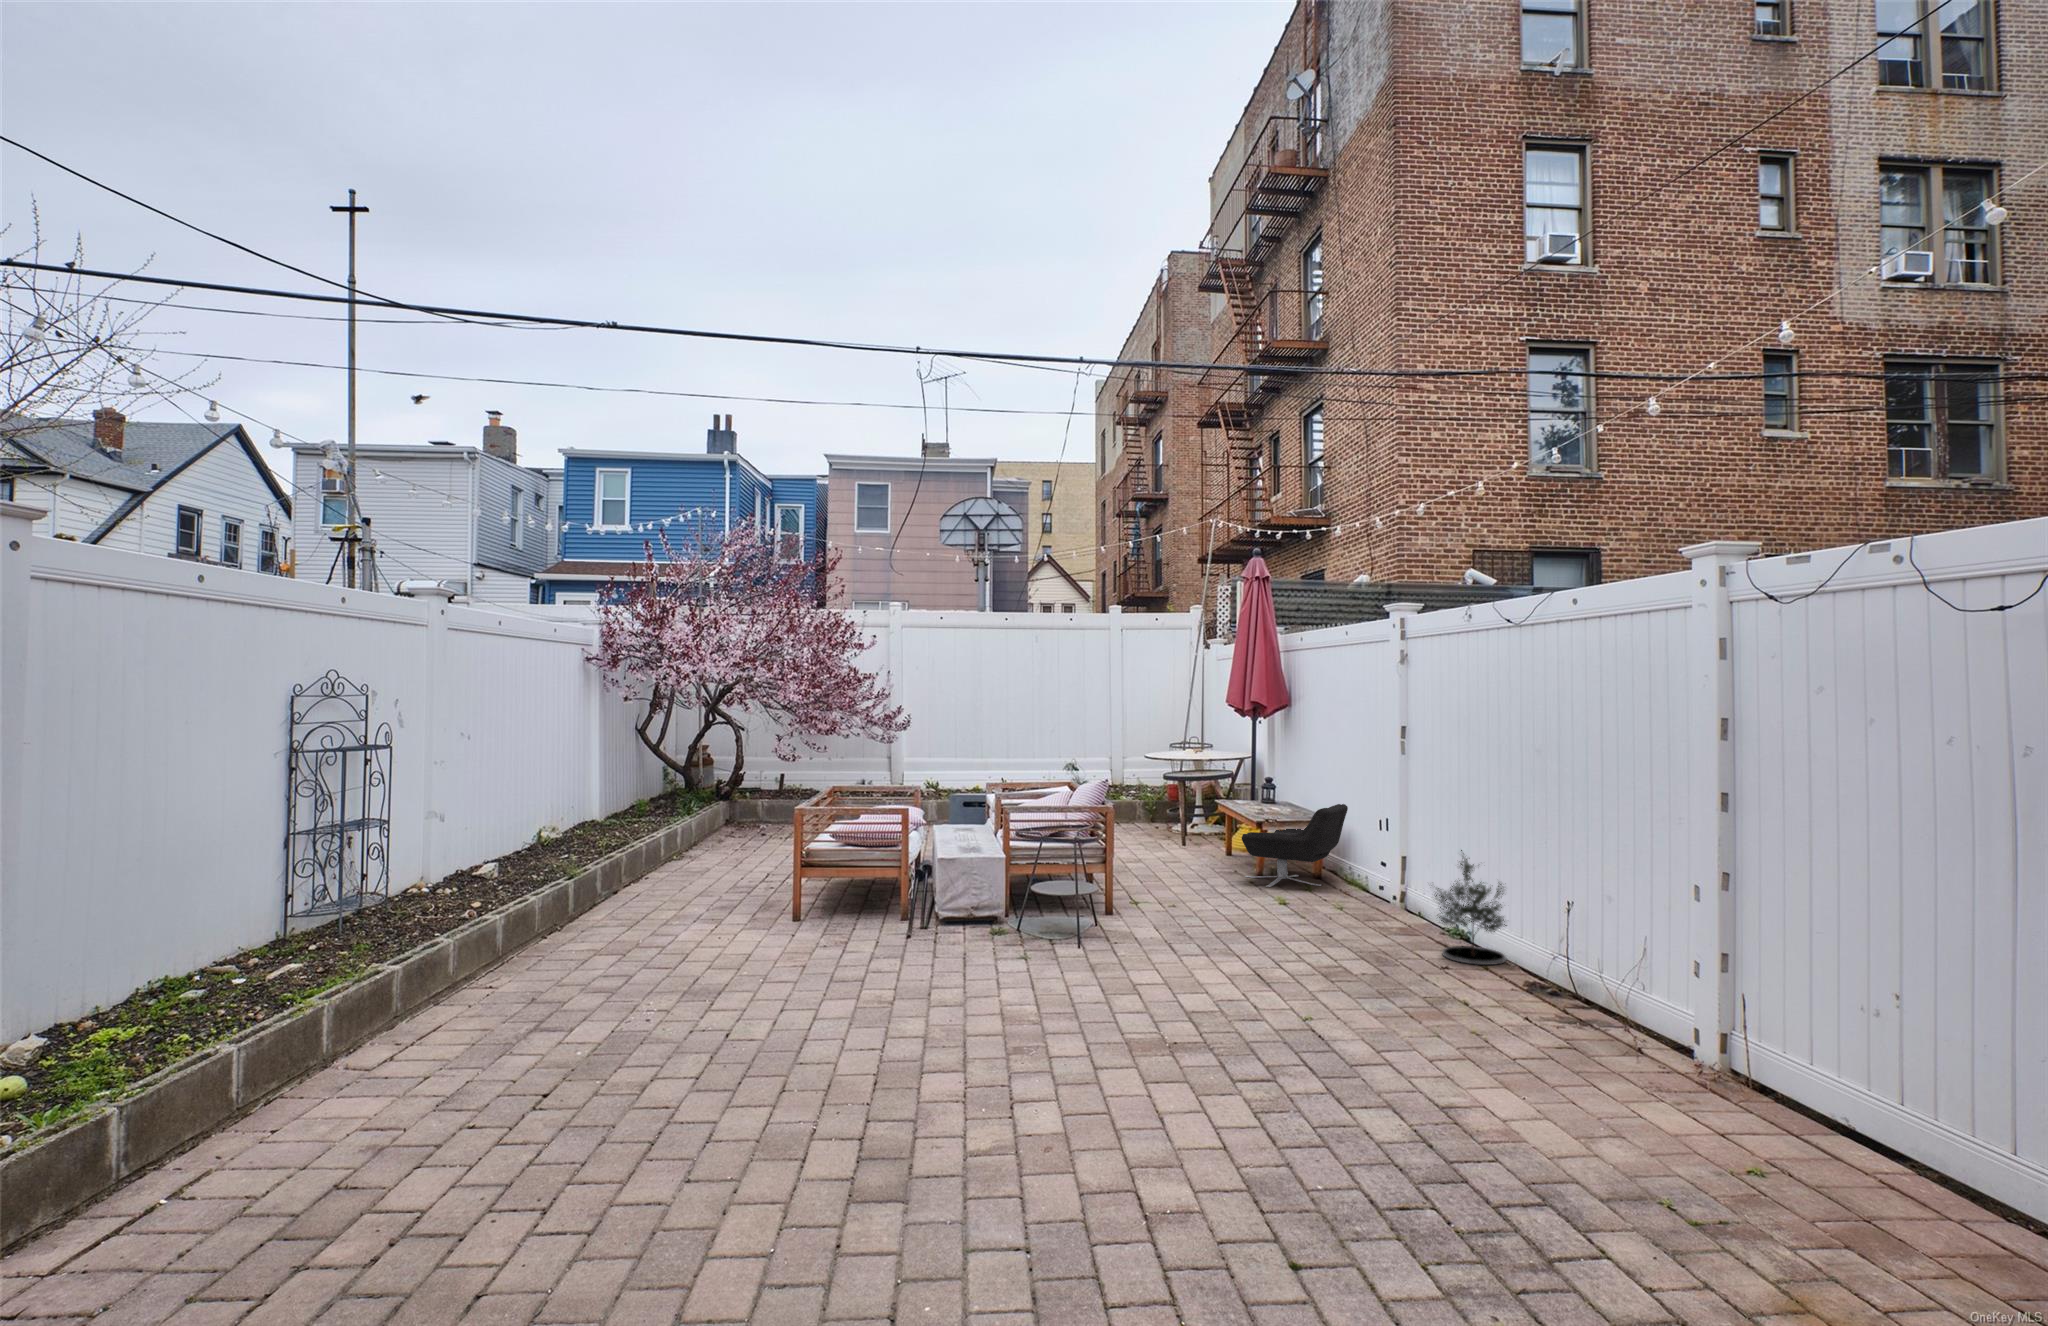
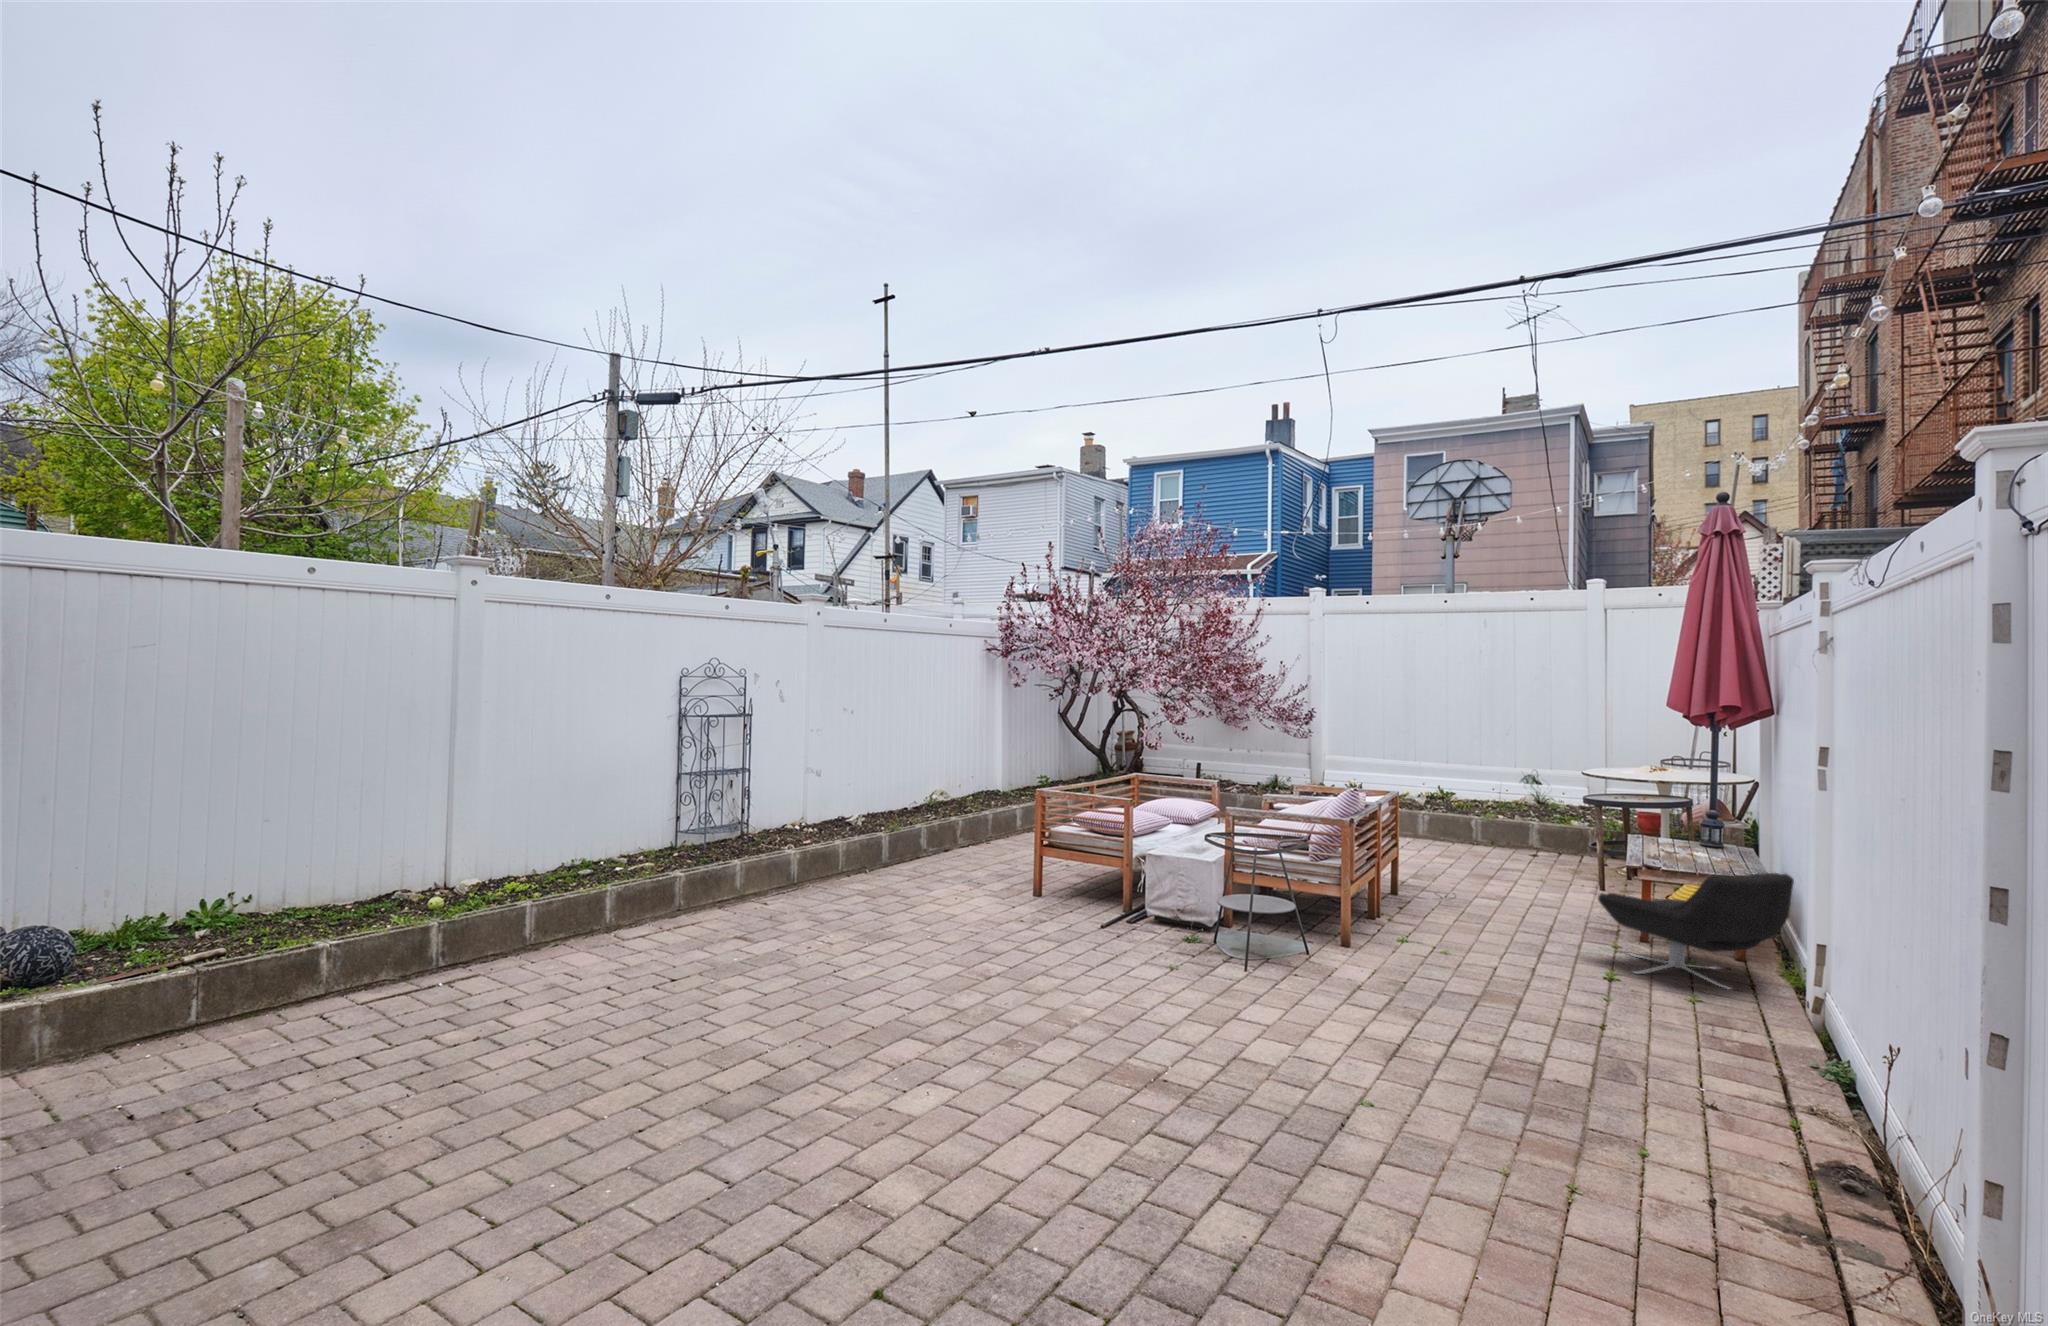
potted tree: present [1435,850,1507,965] -> none [1714,970,1869,1181]

